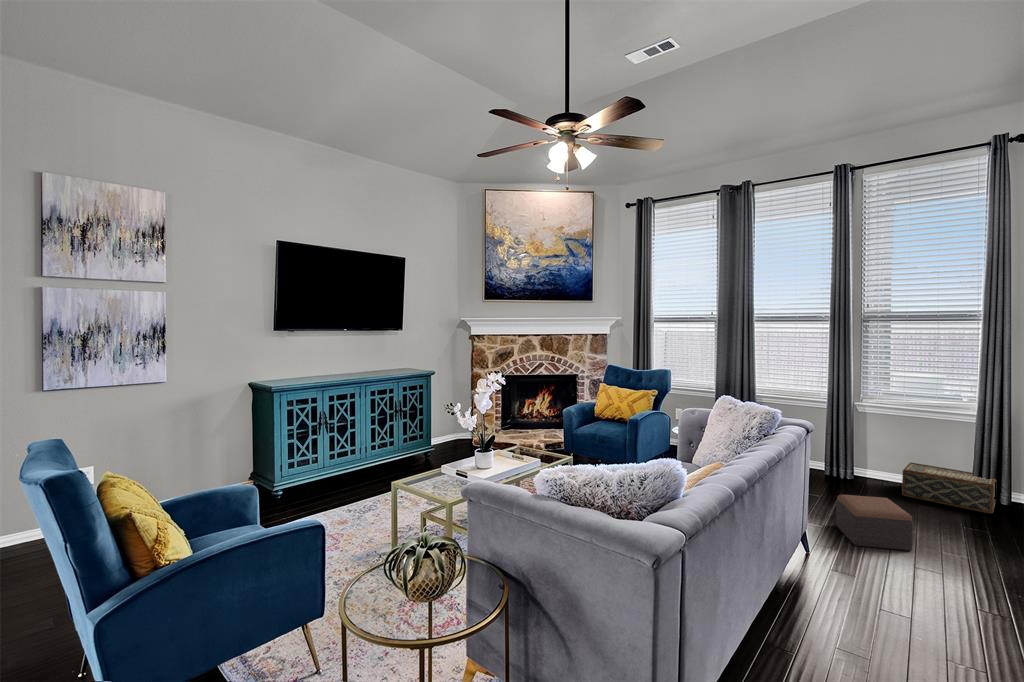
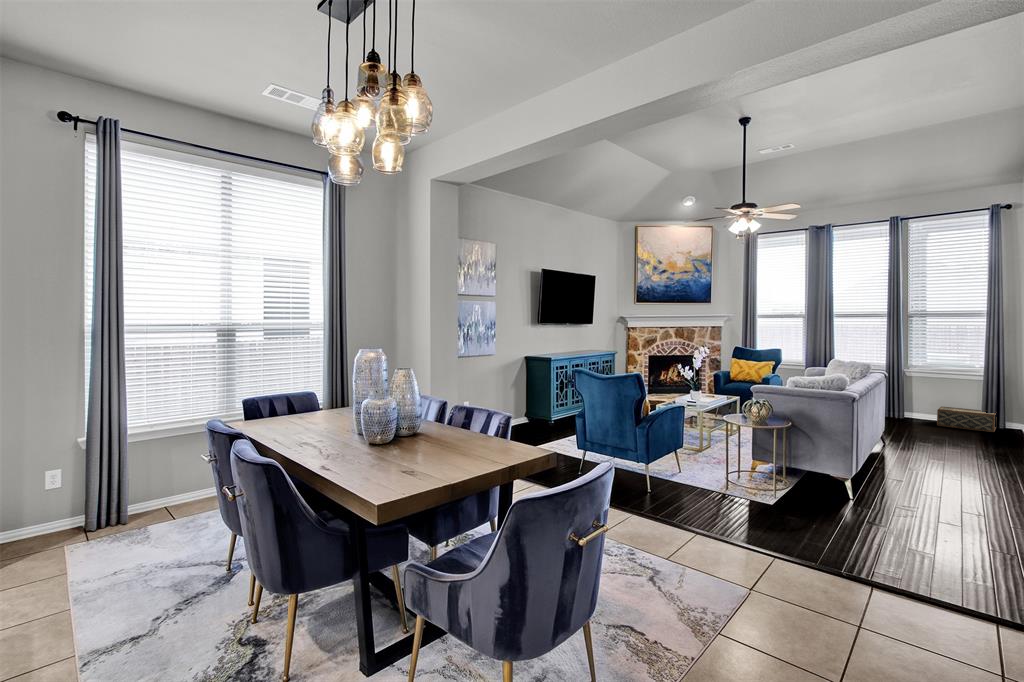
footstool: present [835,495,913,551] -> none [900,418,949,445]

